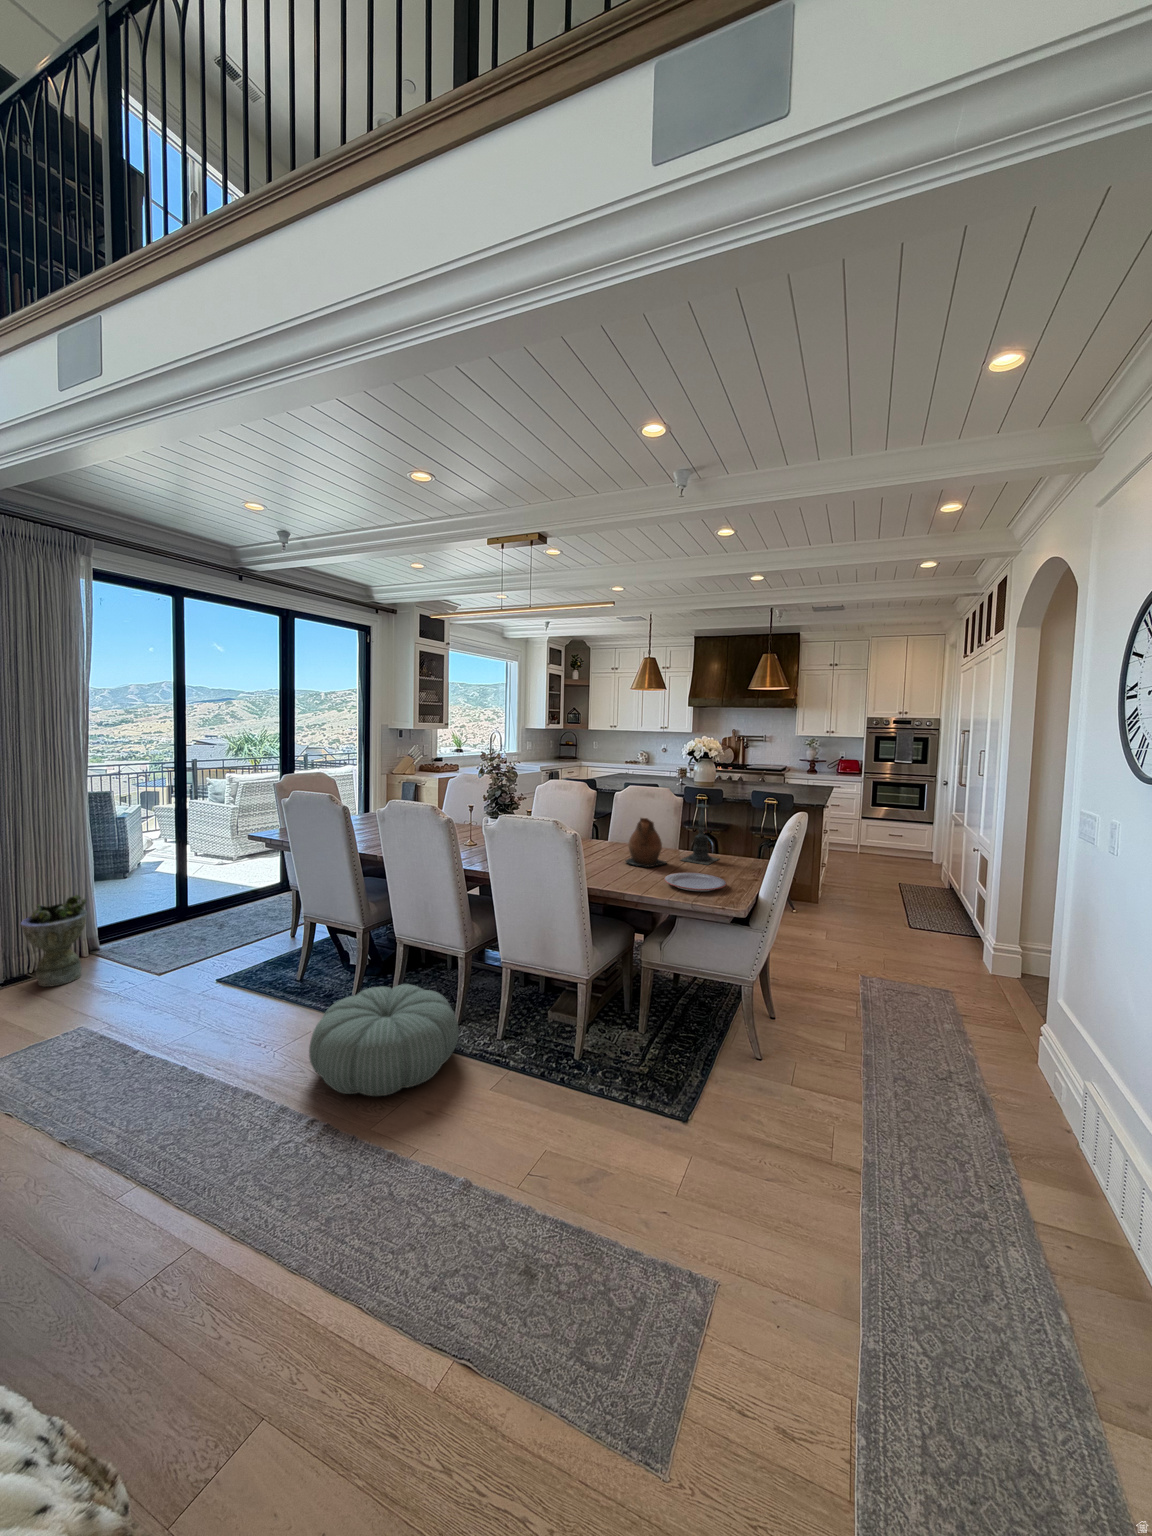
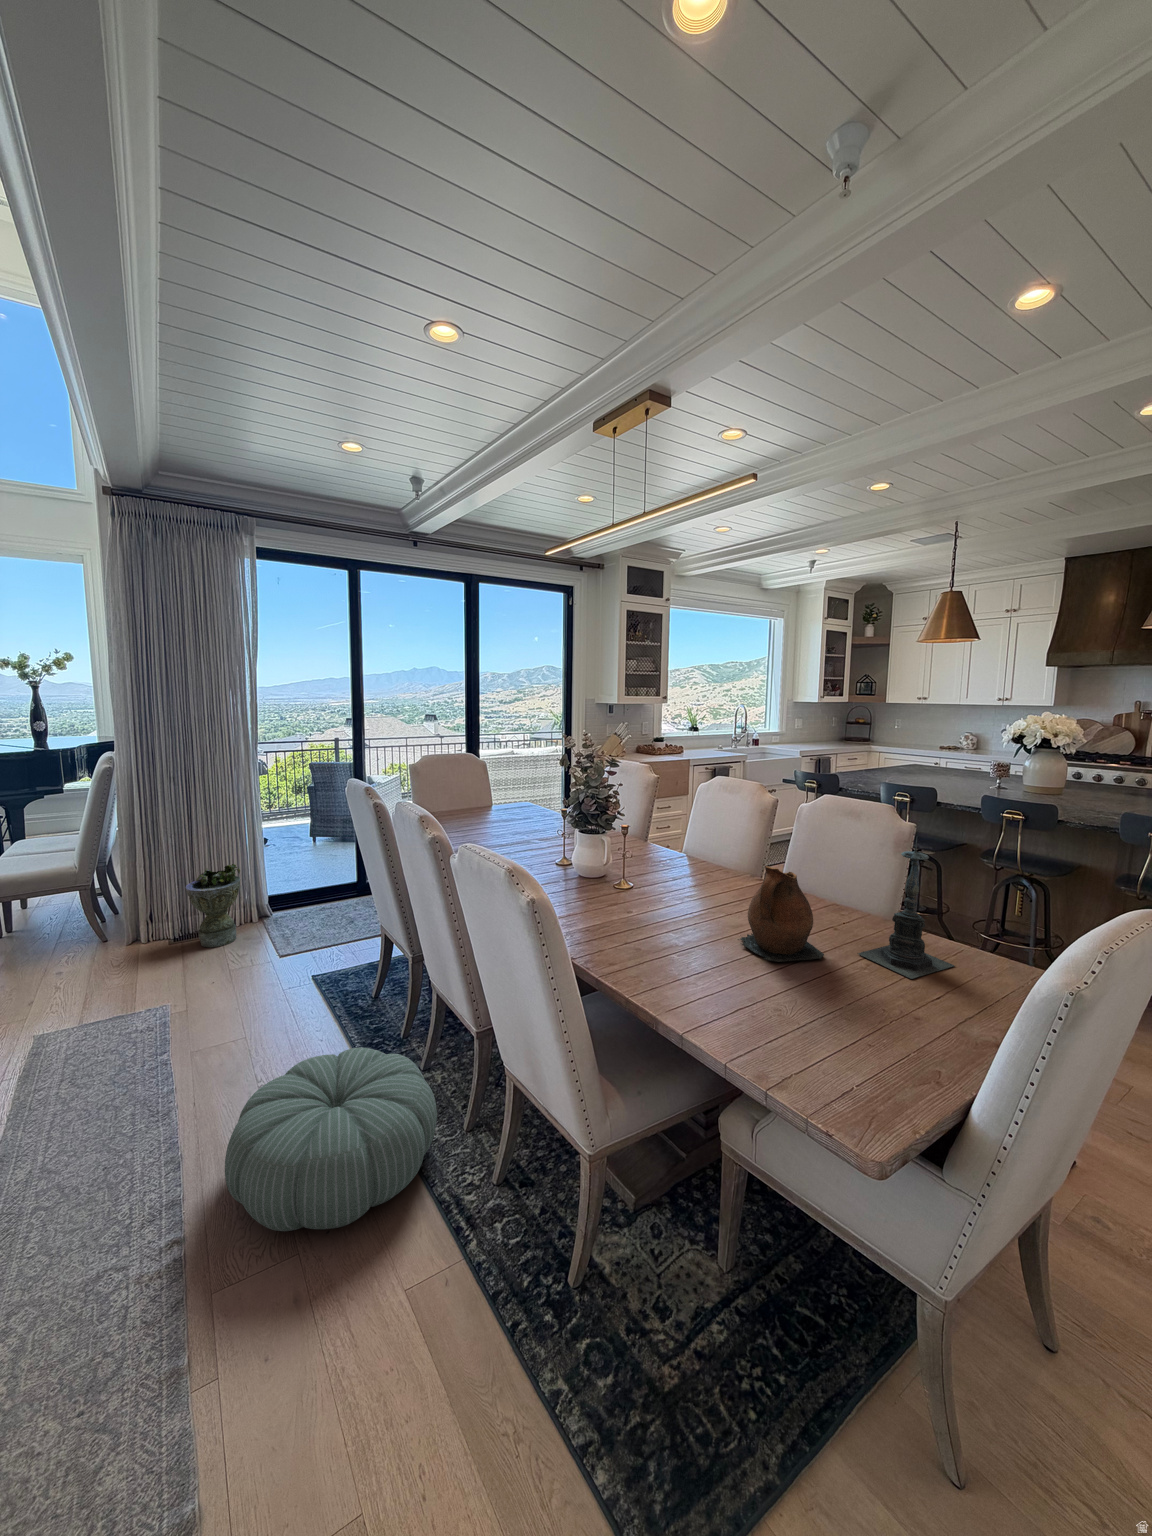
plate: present [664,872,726,891] -> none [756,993,899,1069]

